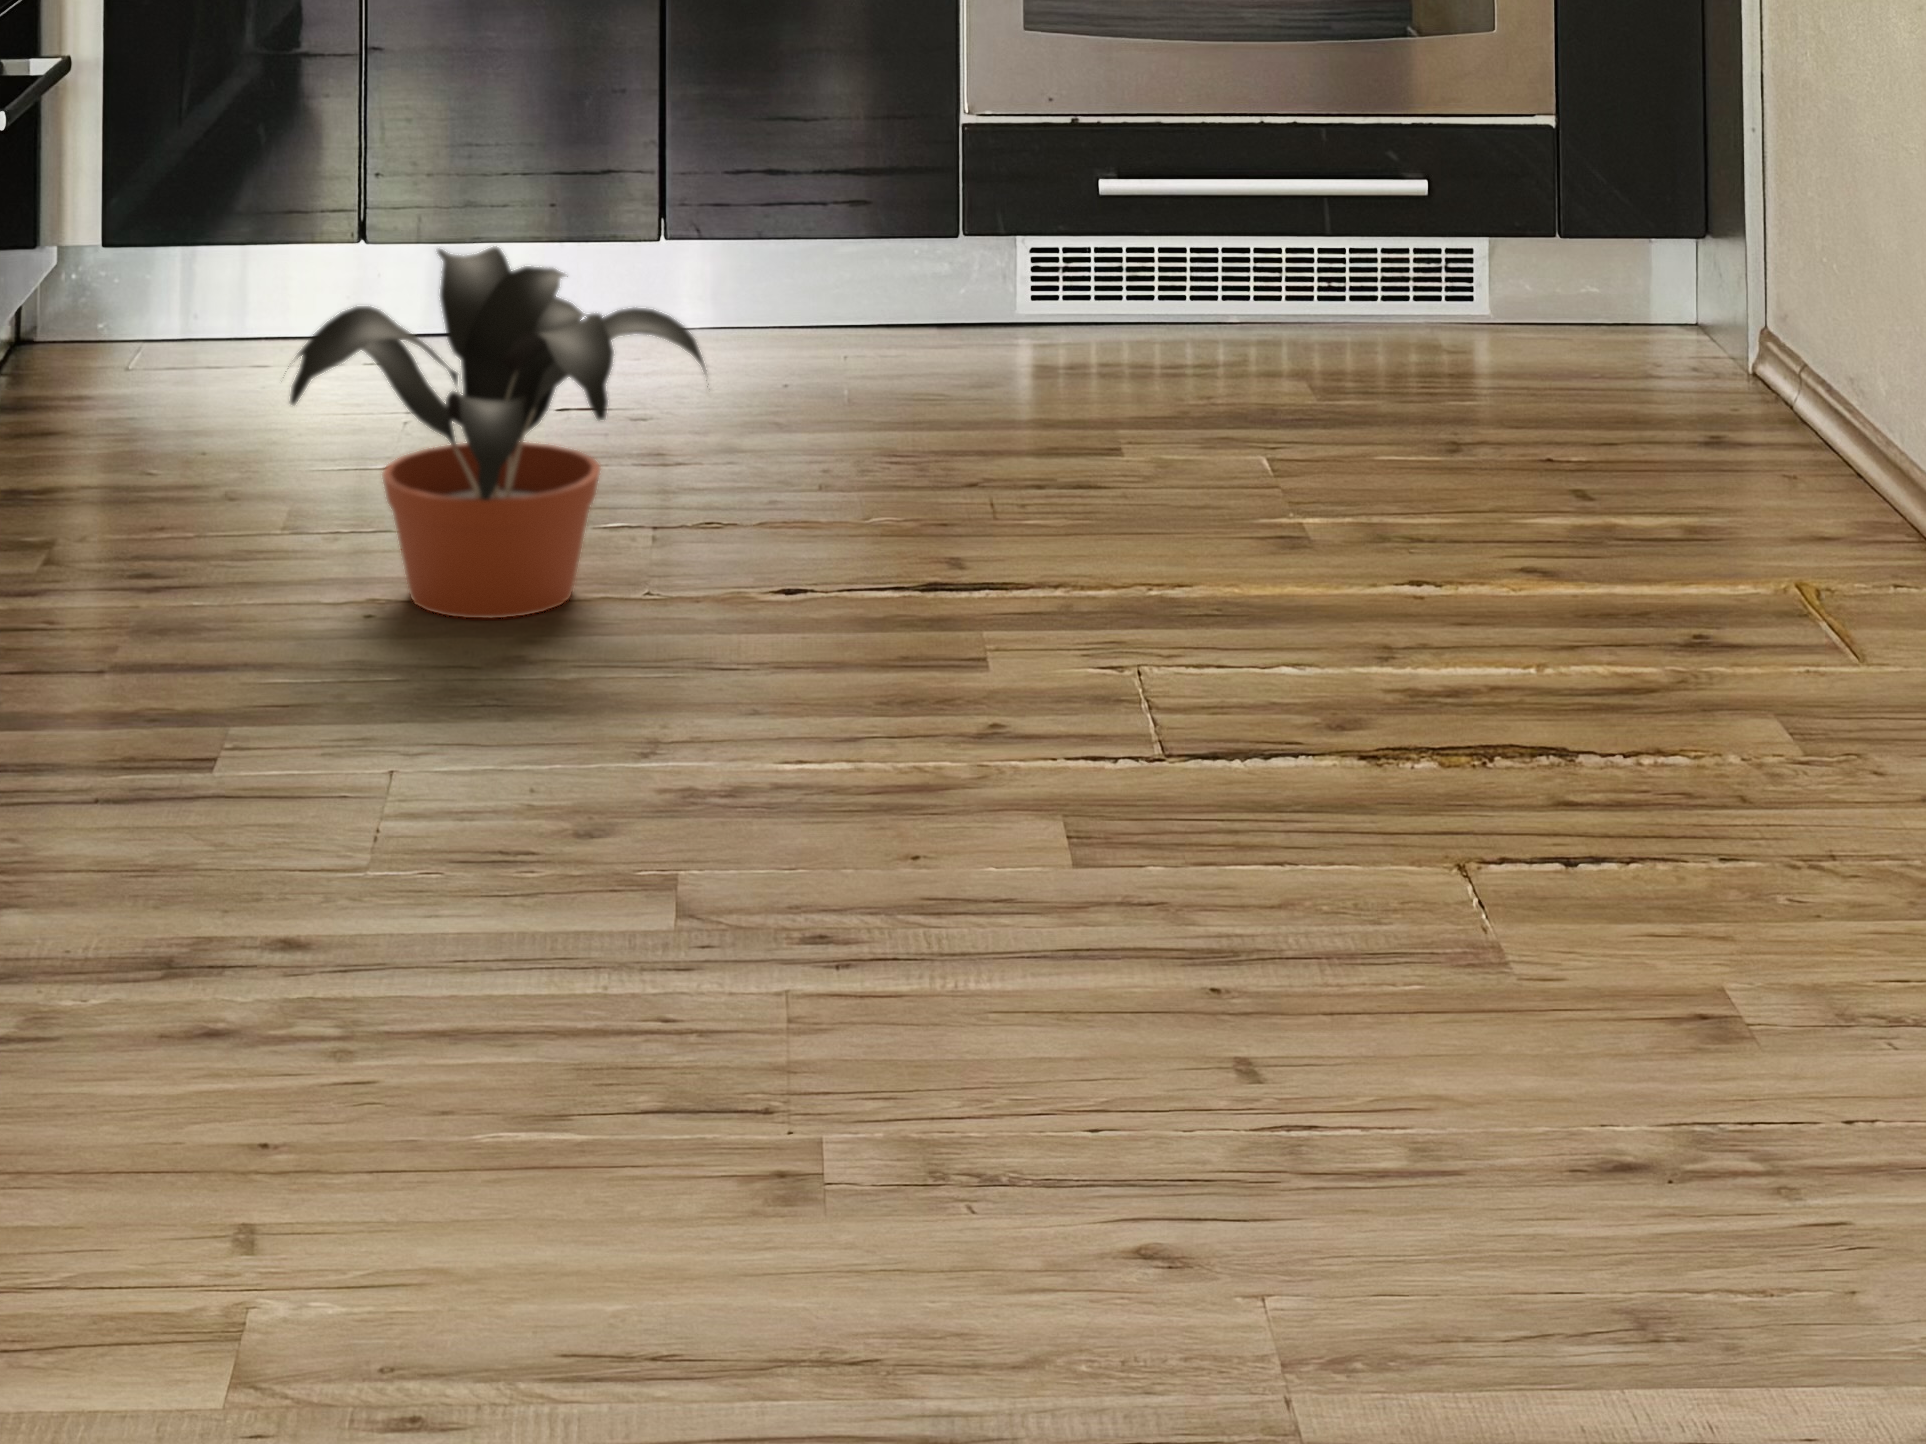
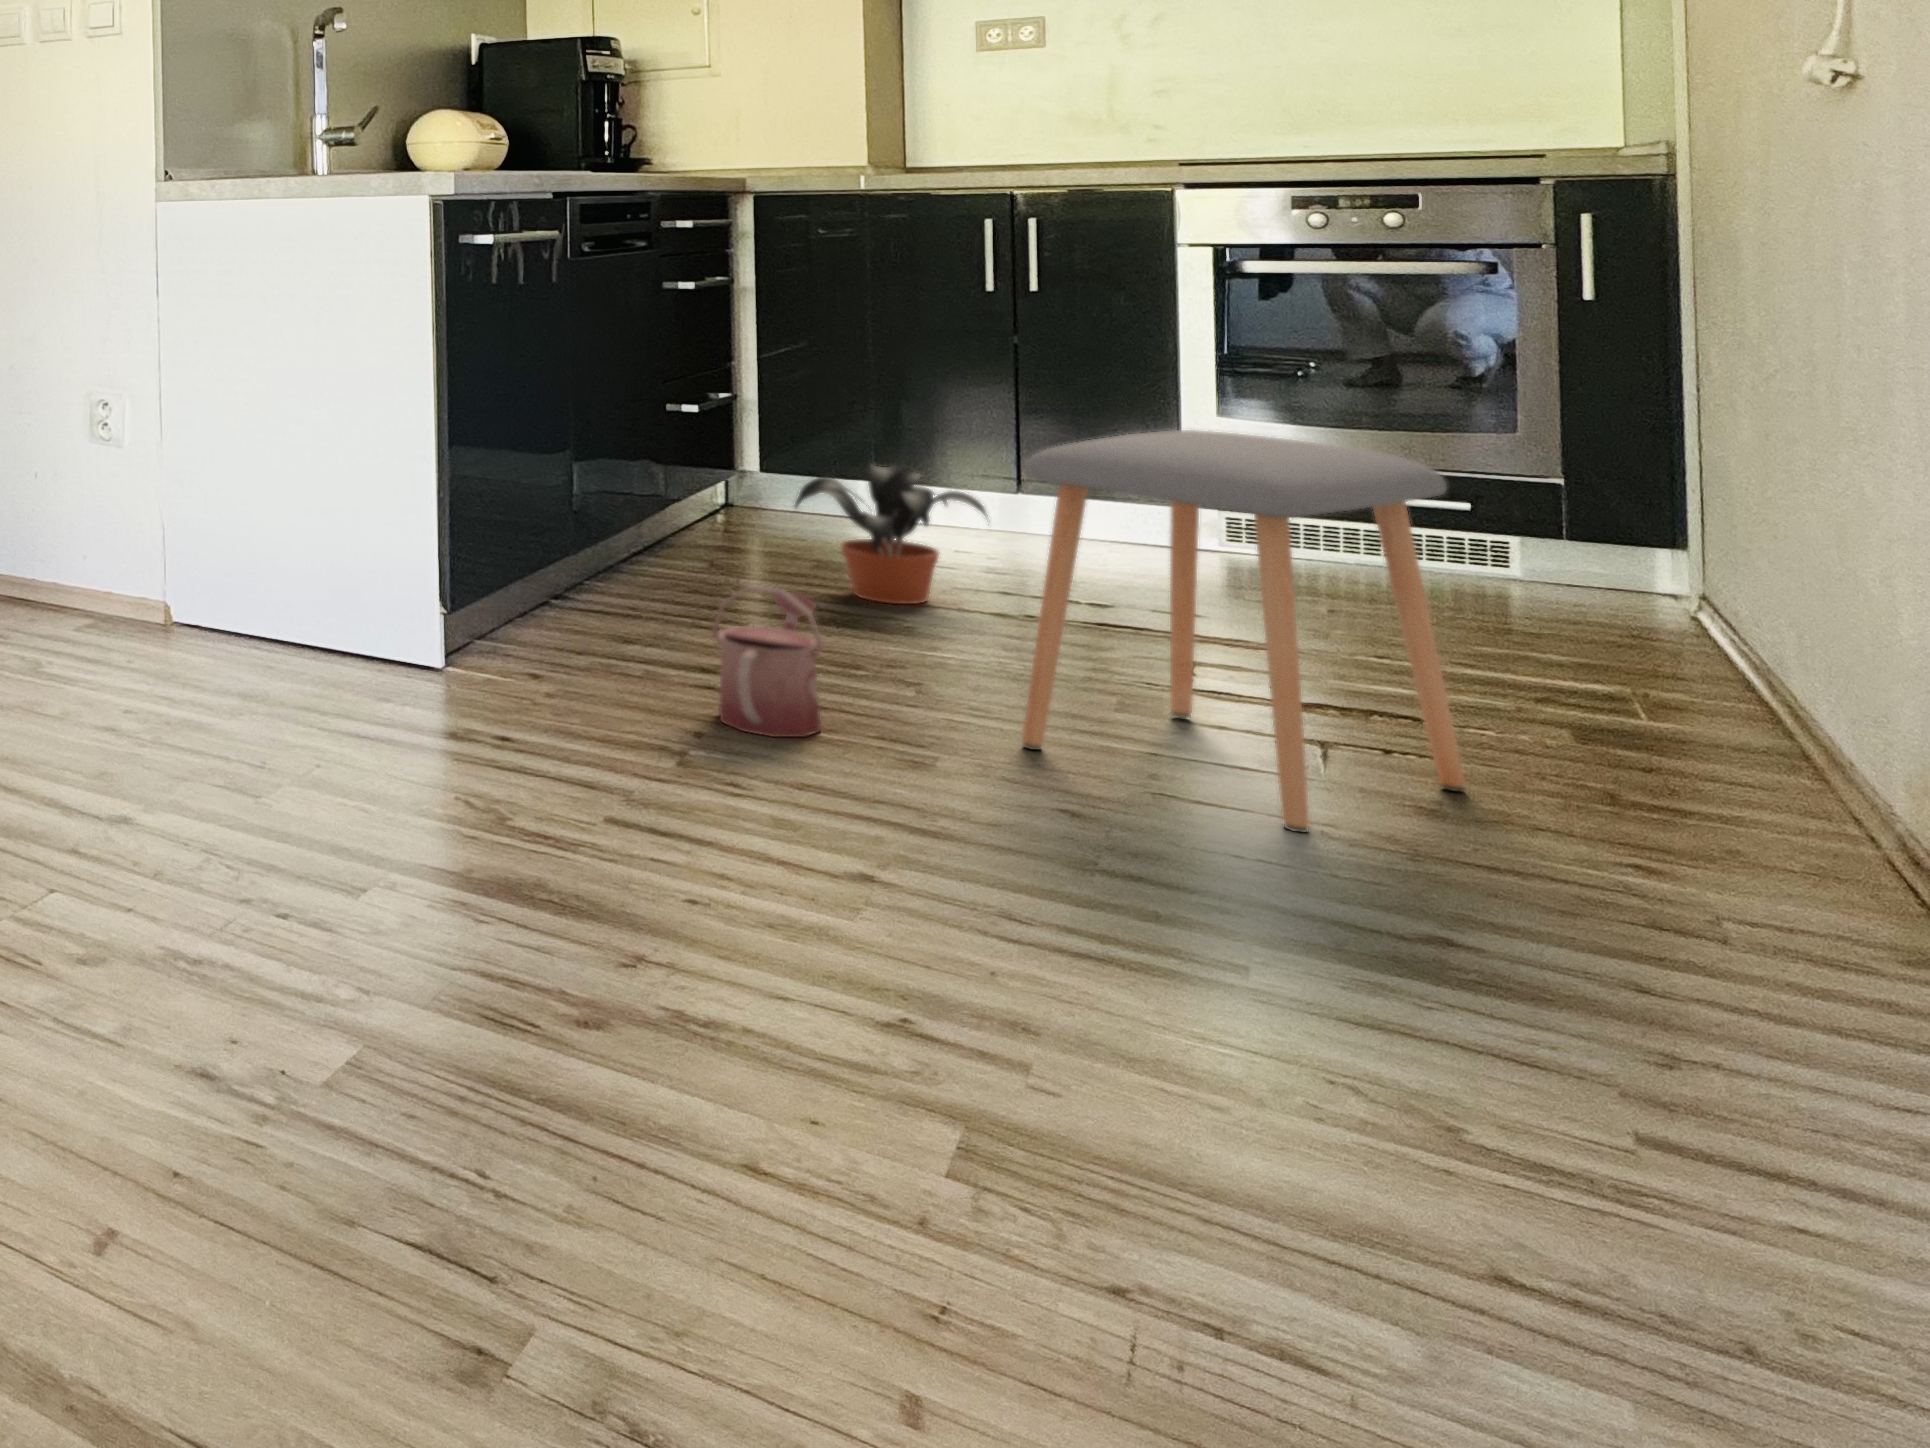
stool: none [954,180,1731,1179] -> present [1022,430,1465,833]
watering can: none [239,723,533,1190] -> present [712,585,824,737]

